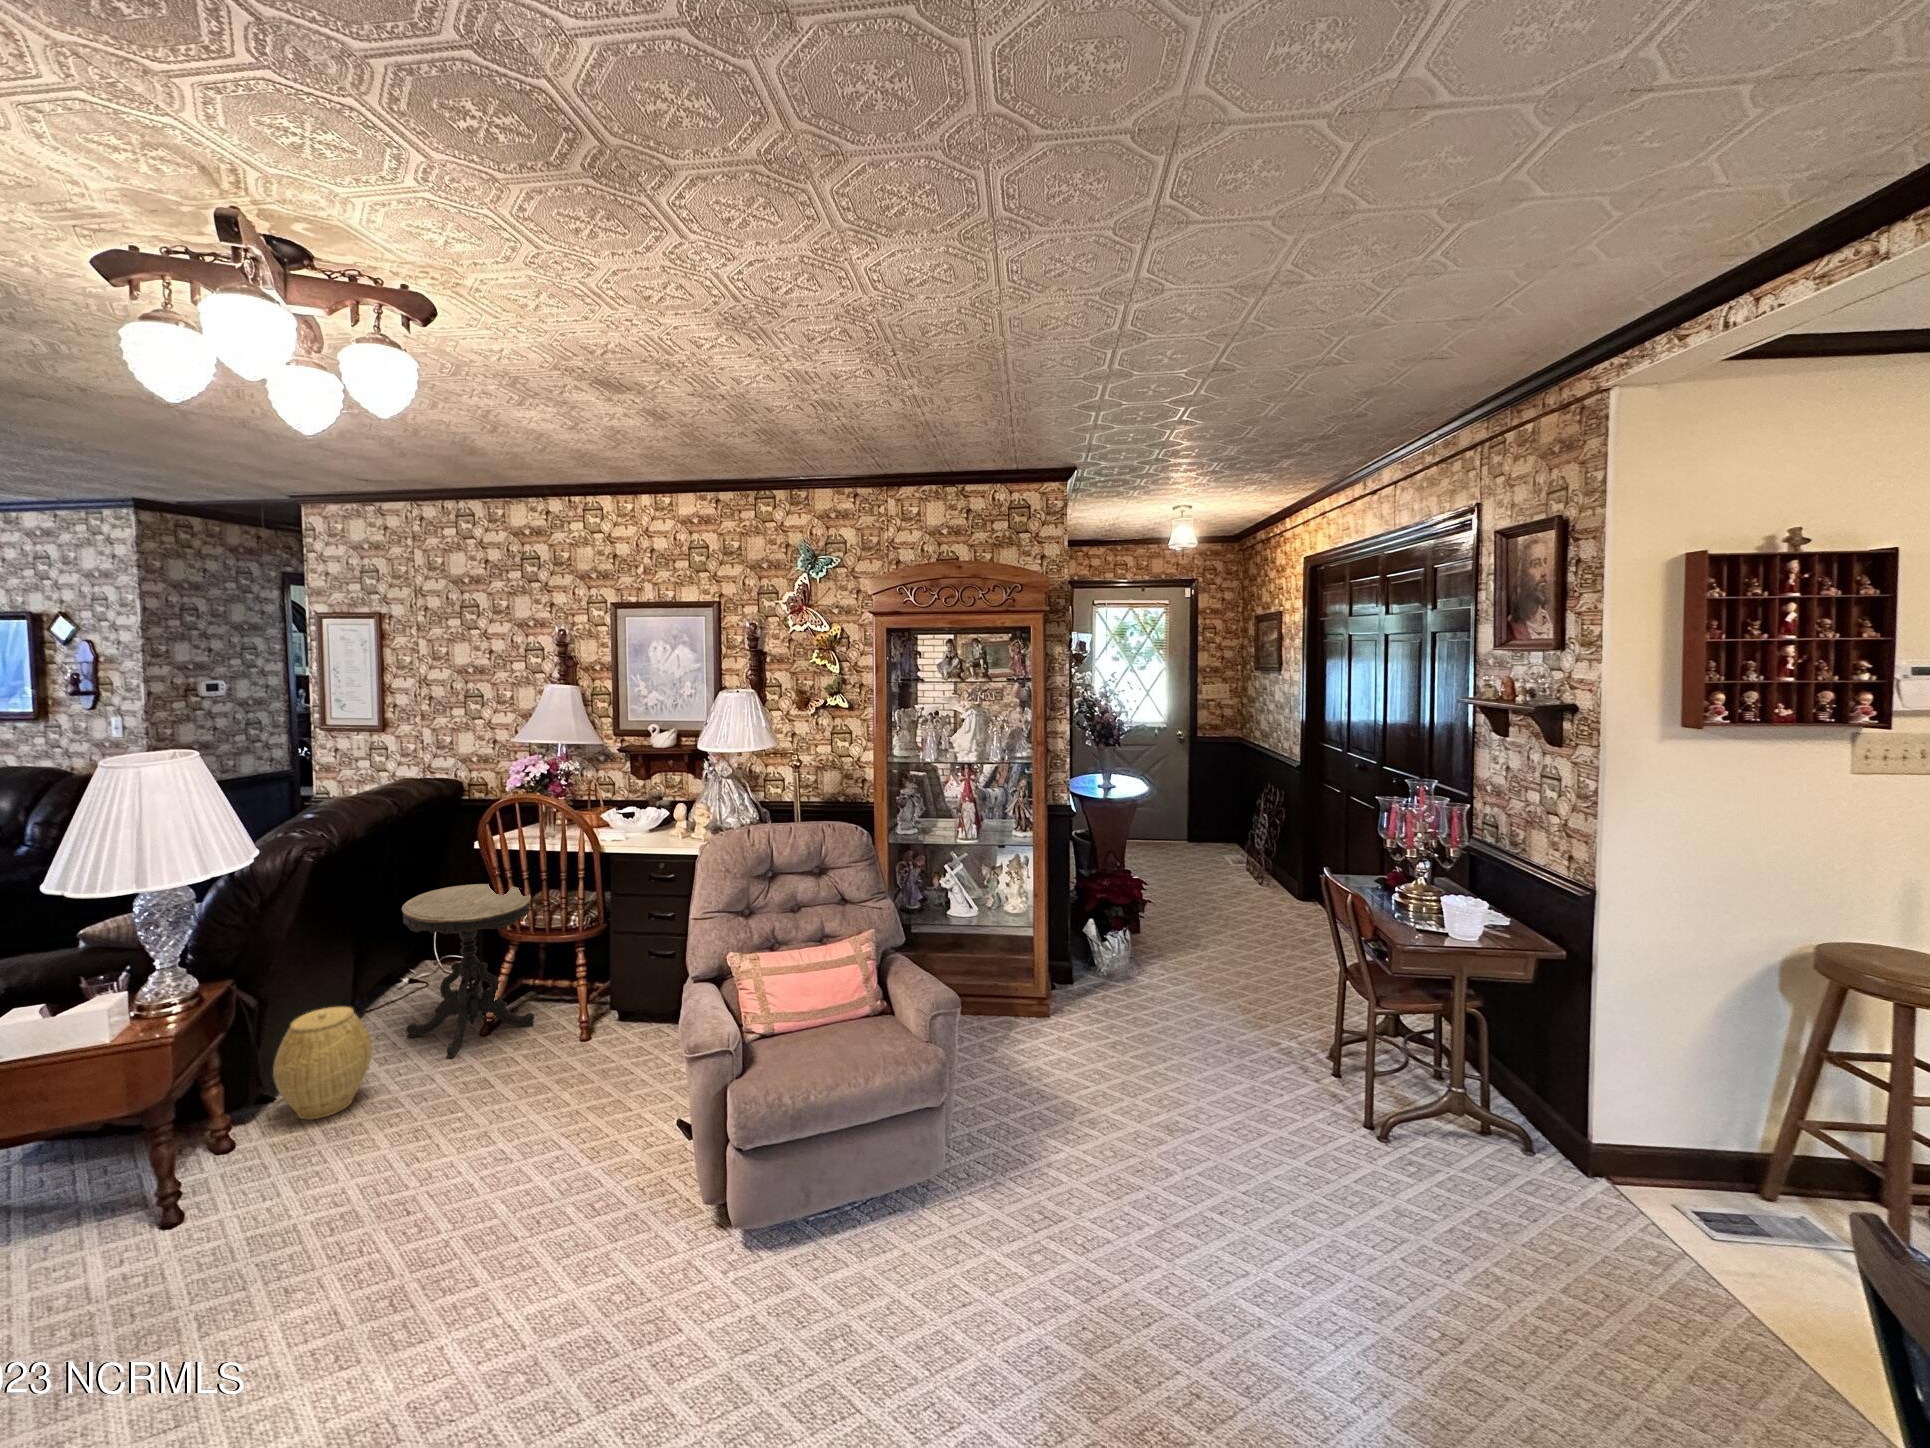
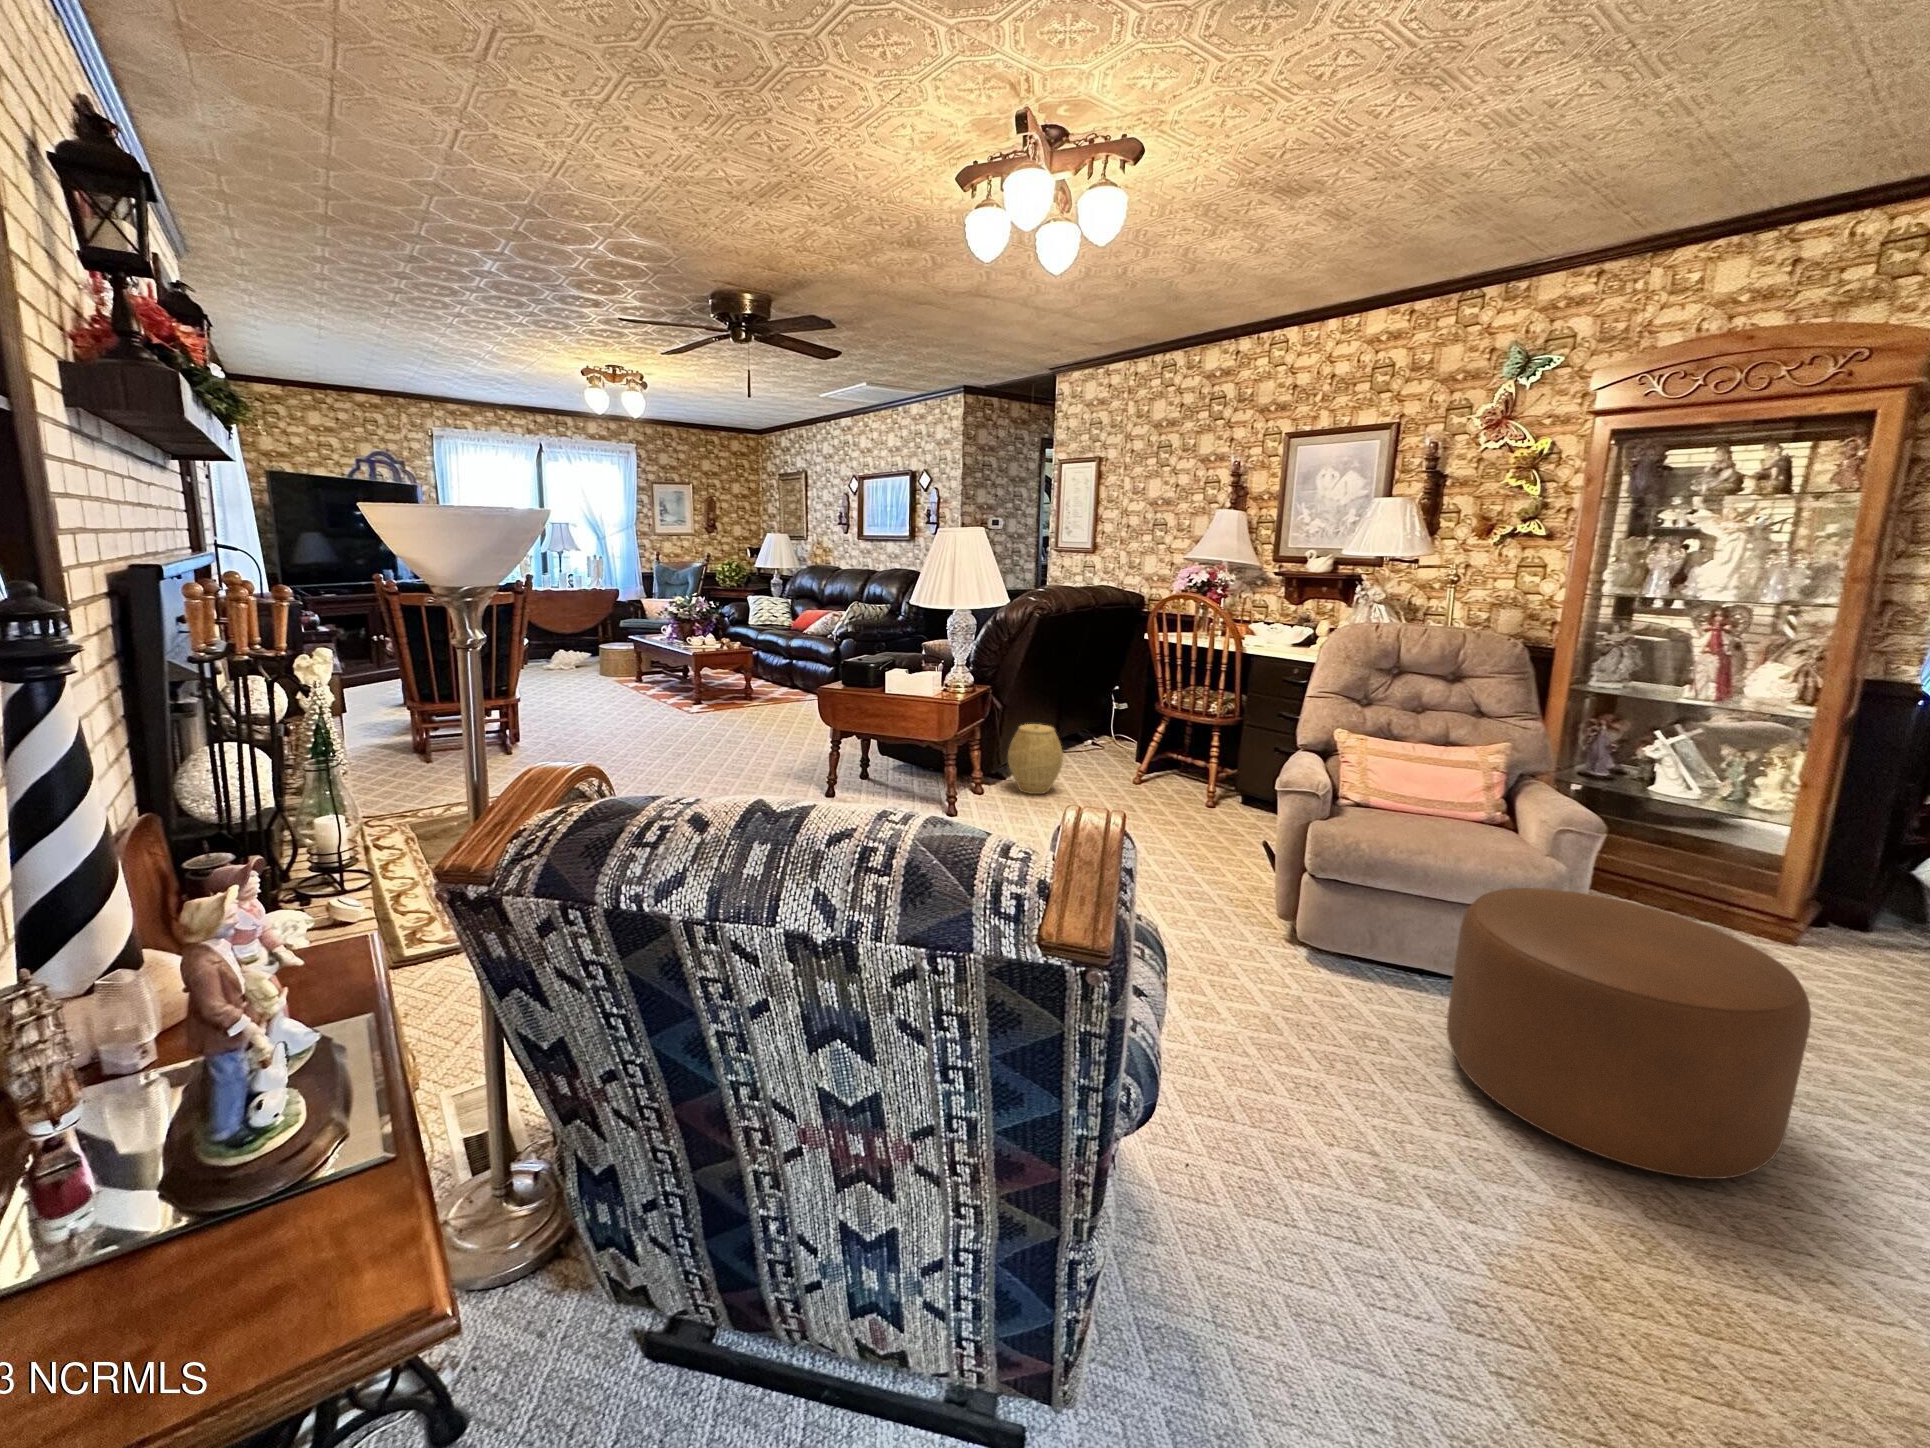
side table: present [402,884,535,1058] -> none [1085,668,1182,788]
ottoman: none [896,1079,1139,1383] -> present [1447,888,1811,1179]

